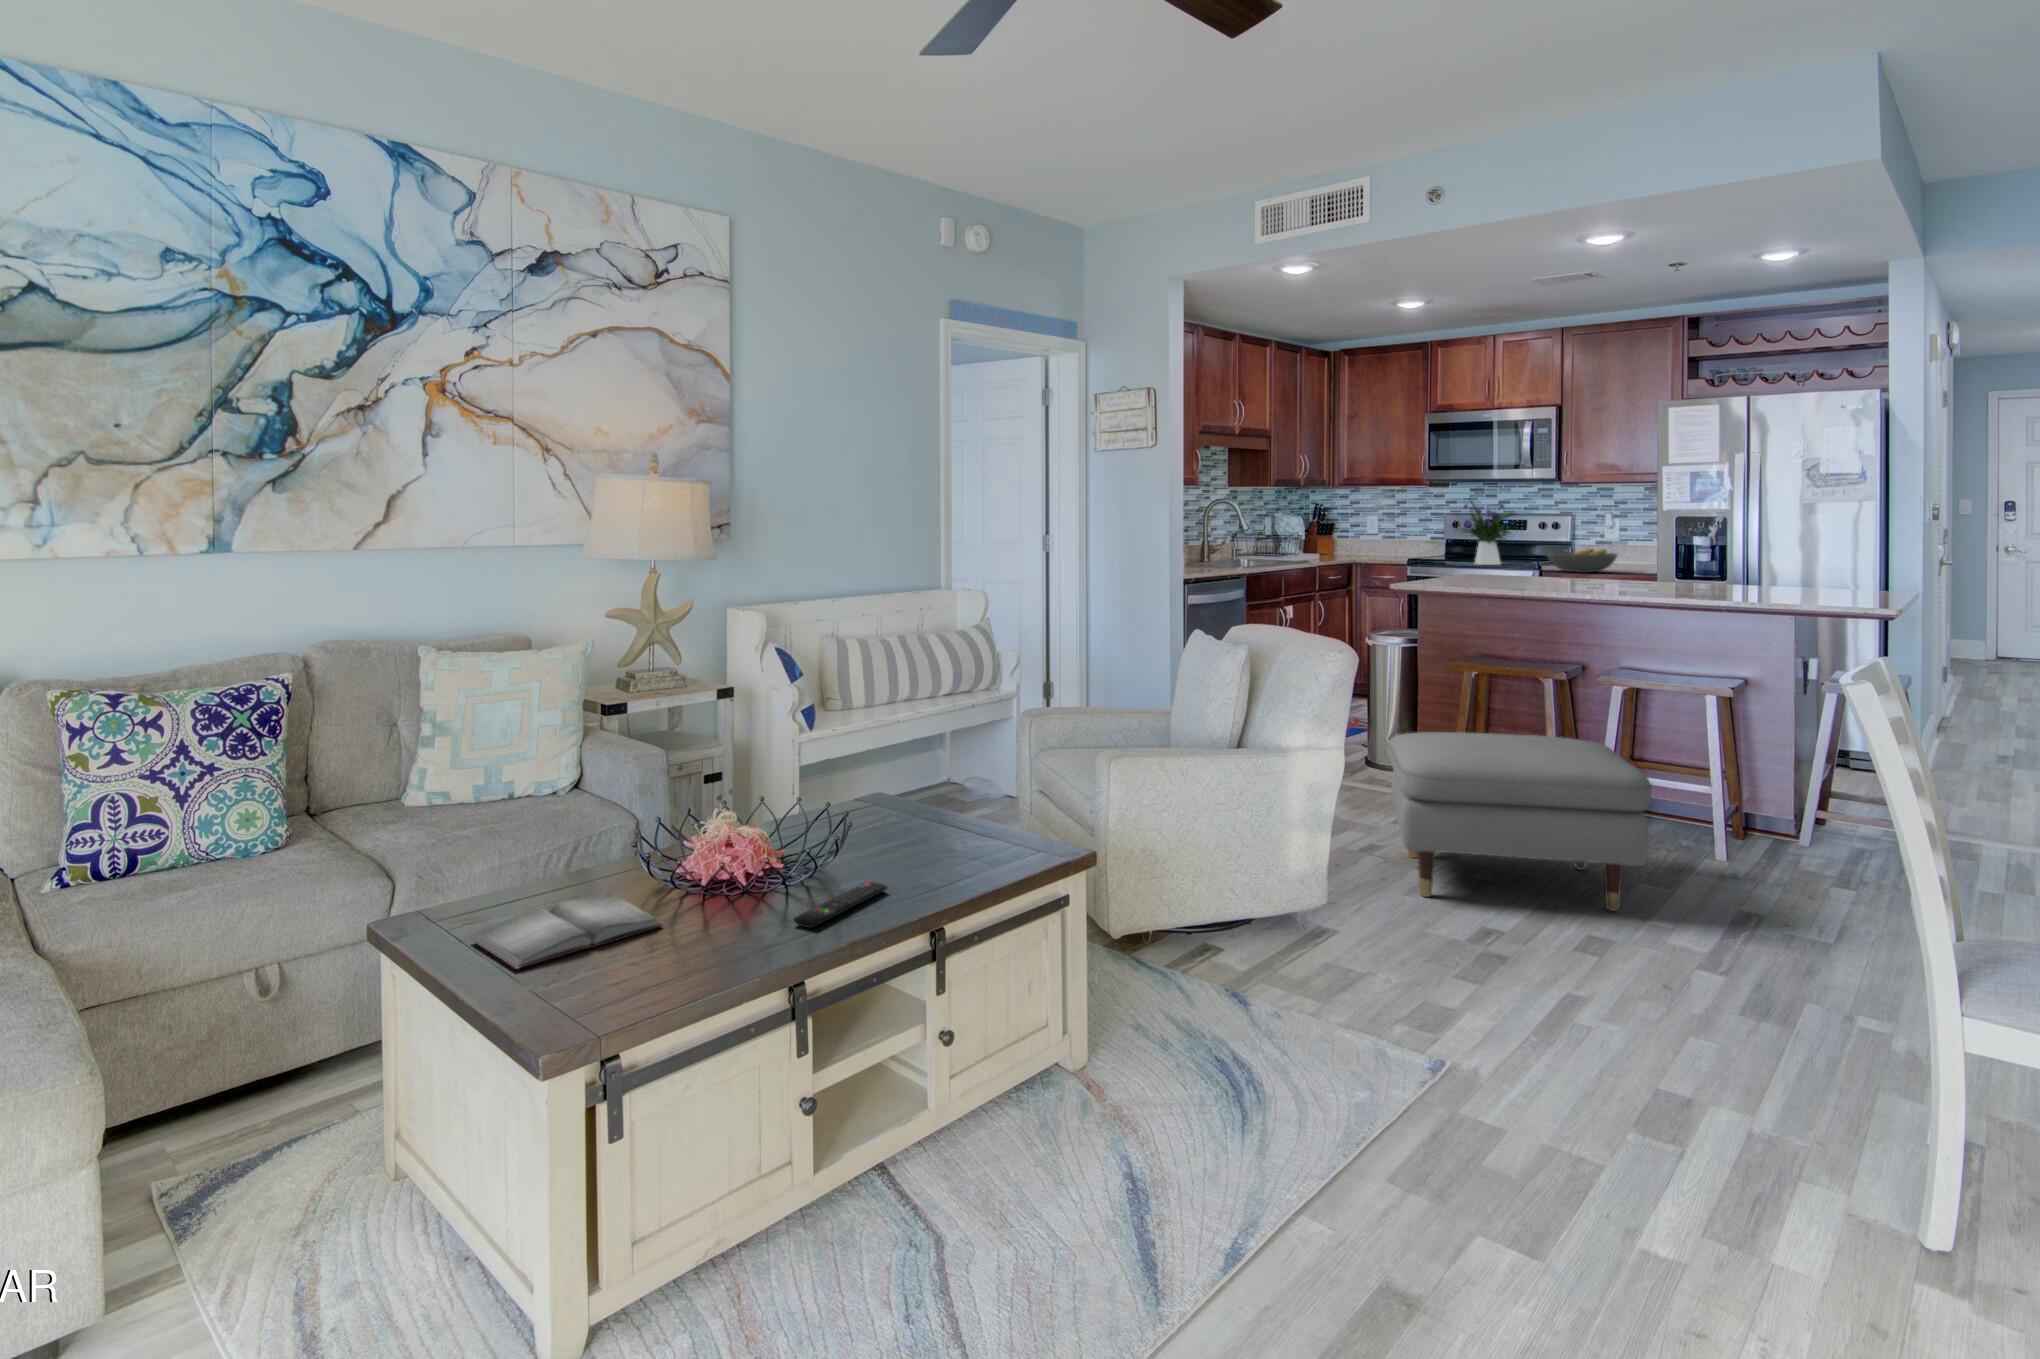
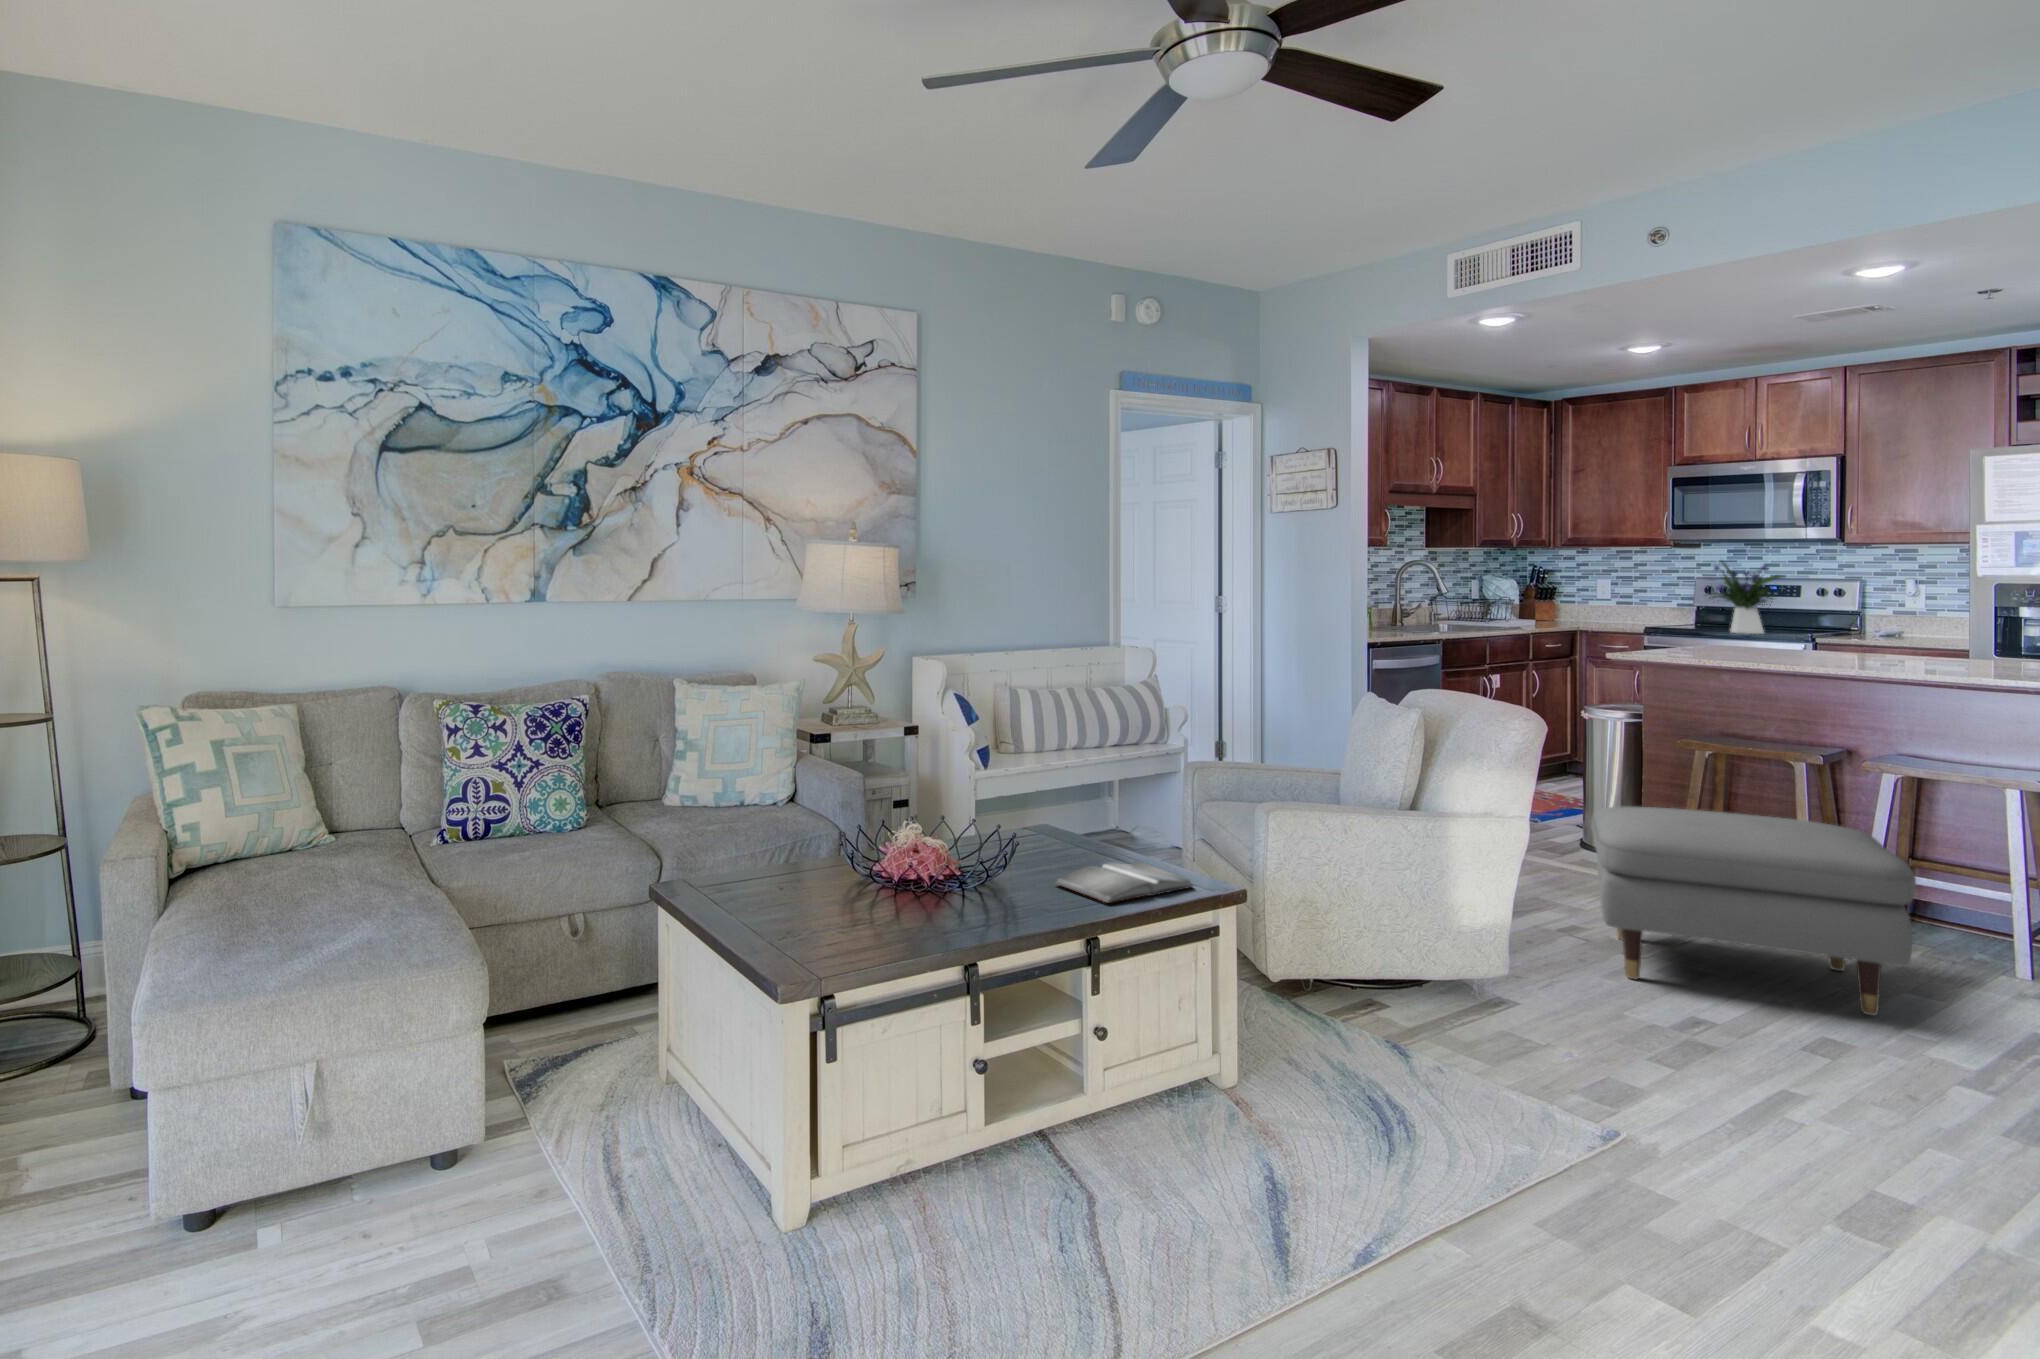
fruit bowl: present [1547,549,1617,573] -> none [1819,617,1918,643]
remote control: present [793,882,887,928] -> none [970,890,1051,920]
hardback book: present [472,893,662,969] -> present [1056,861,1193,903]

